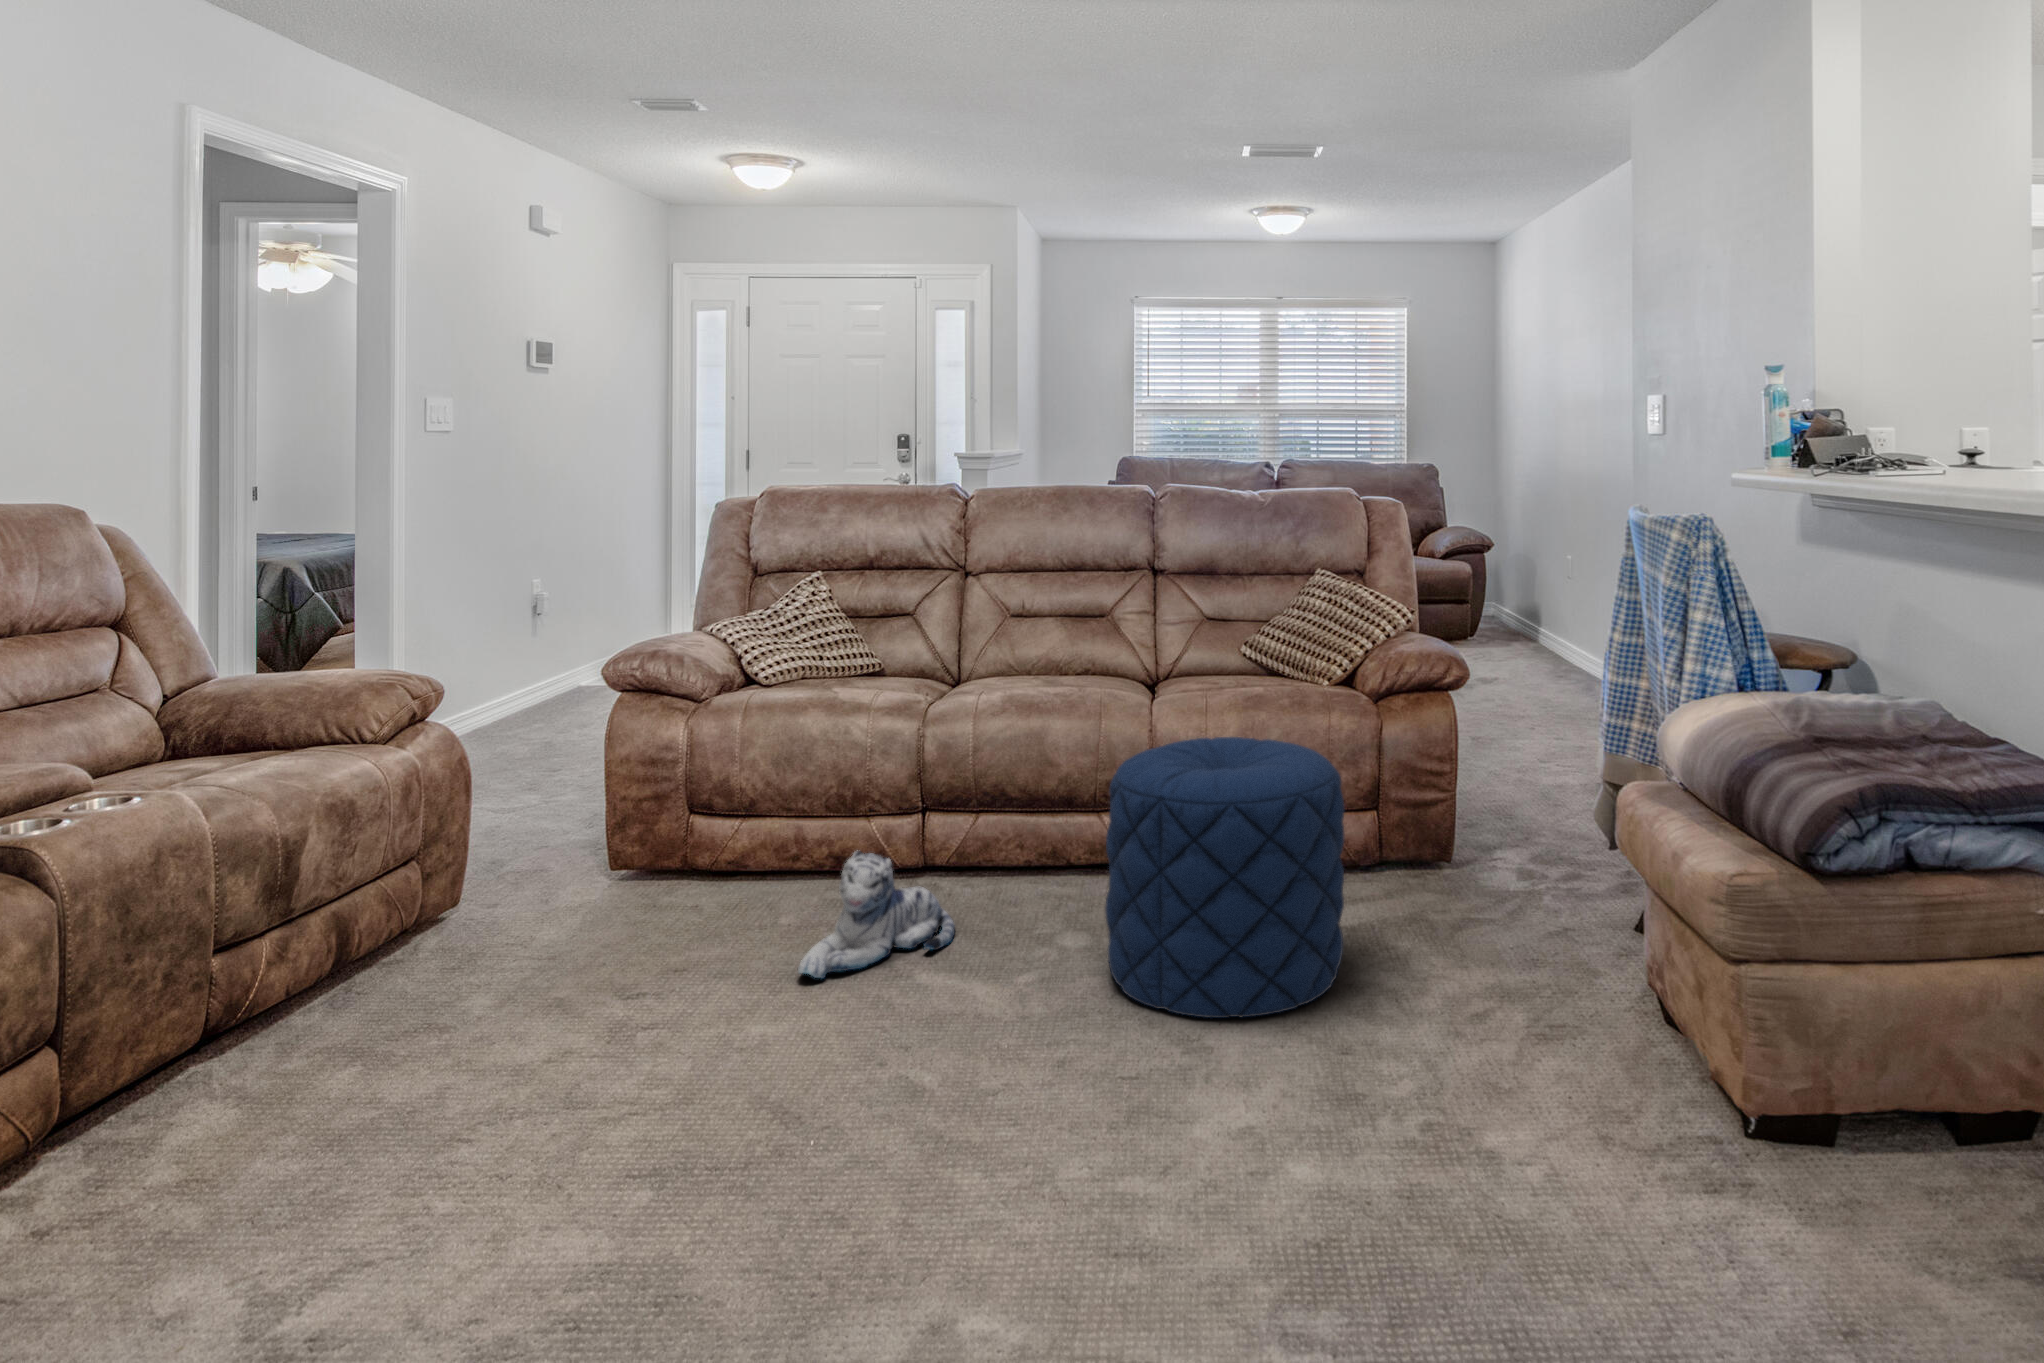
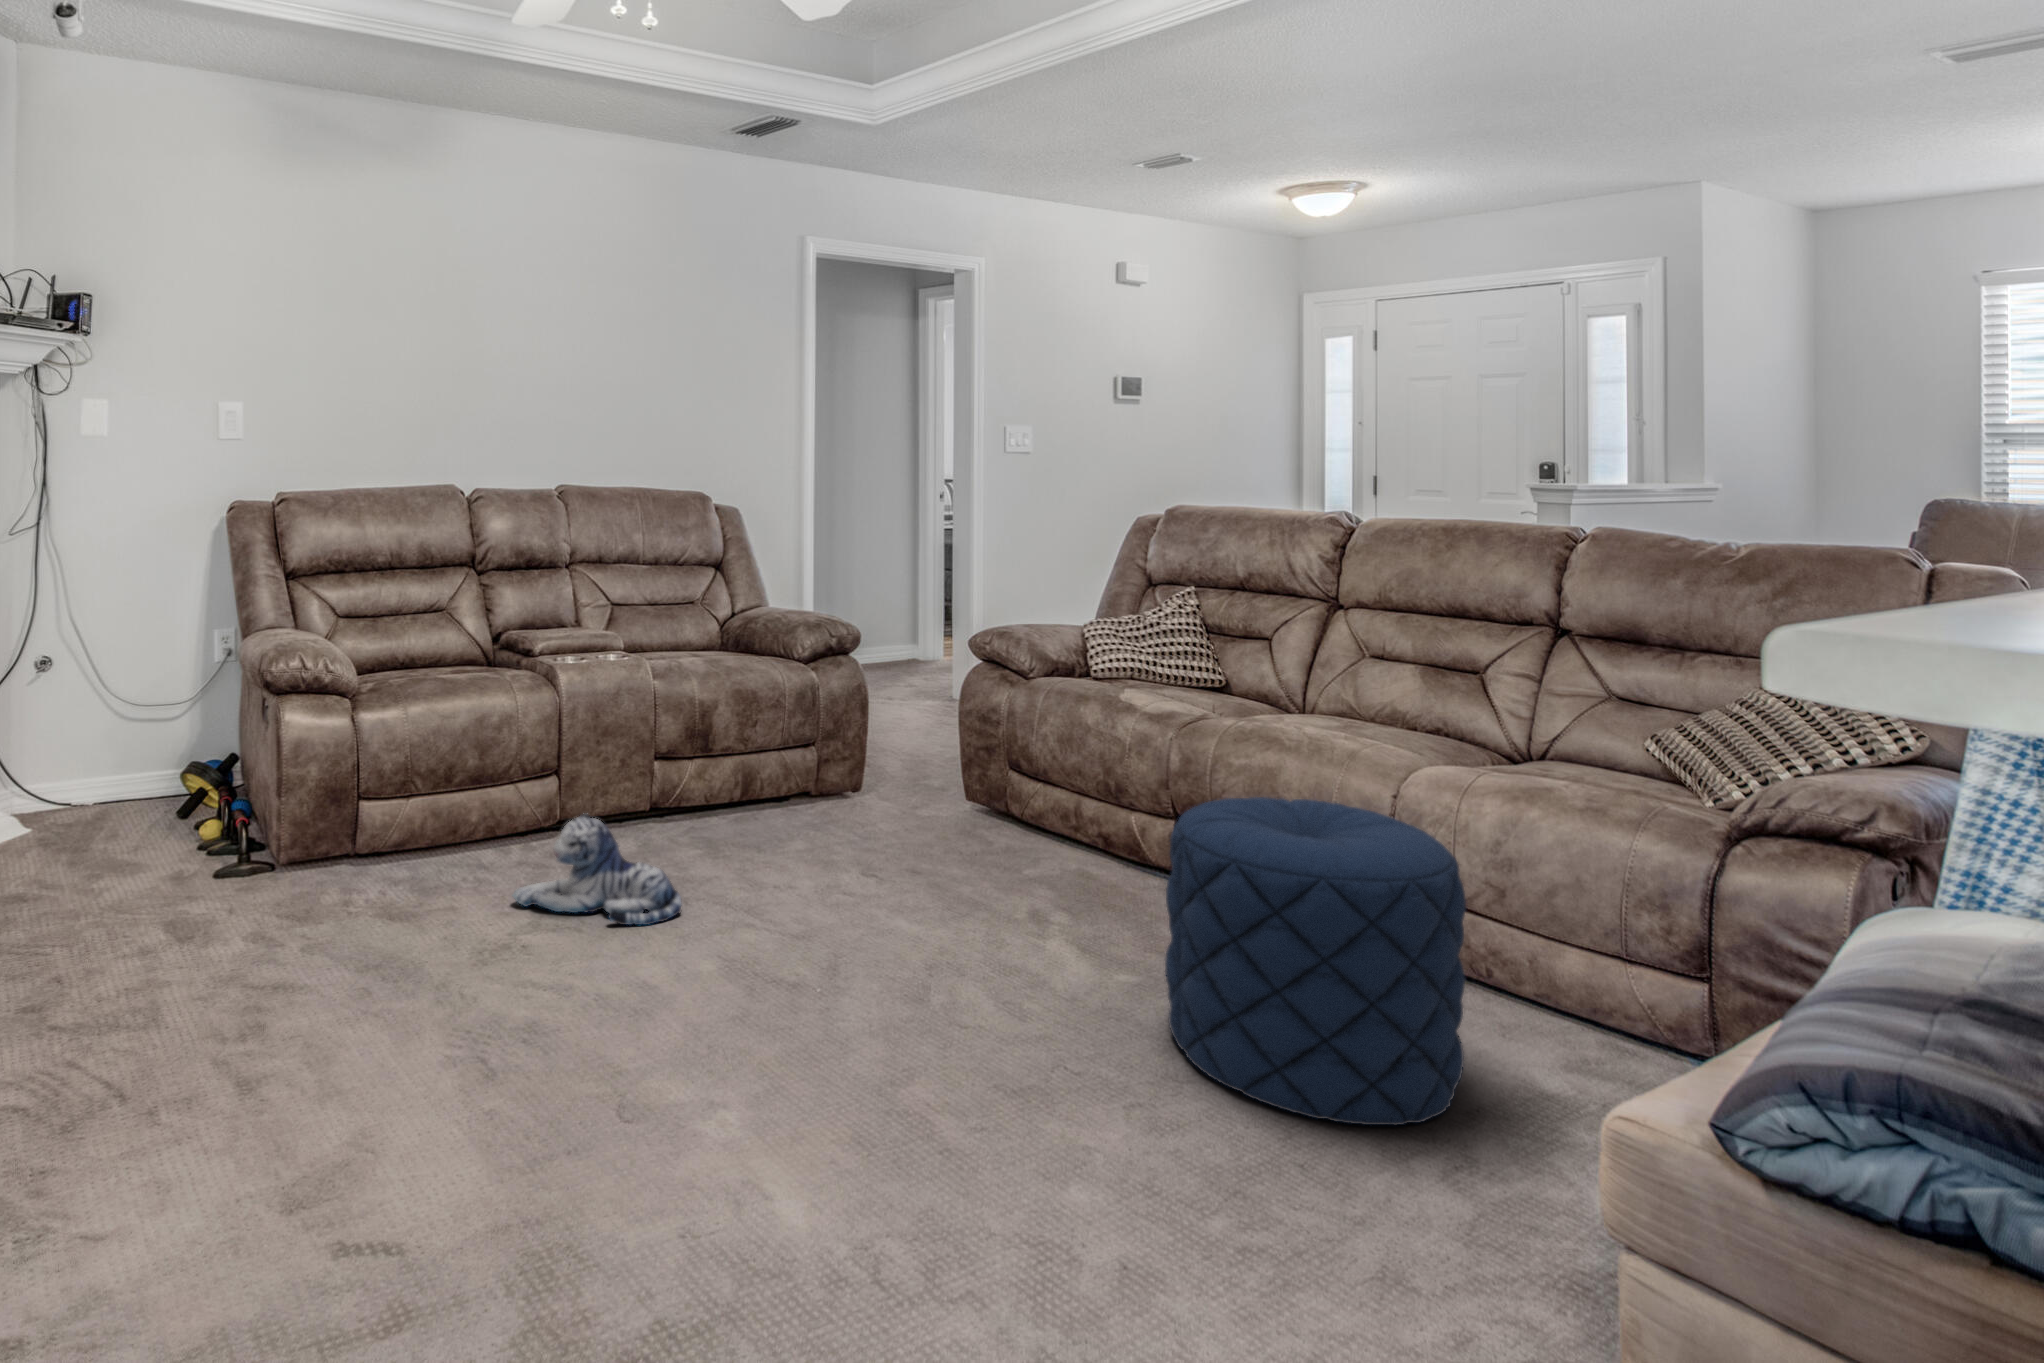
plush toy: present [798,851,955,979] -> present [513,814,681,925]

